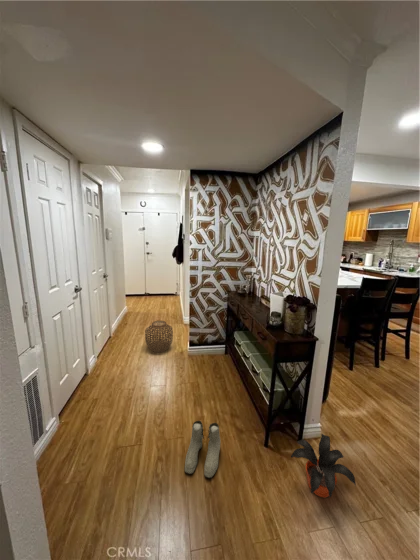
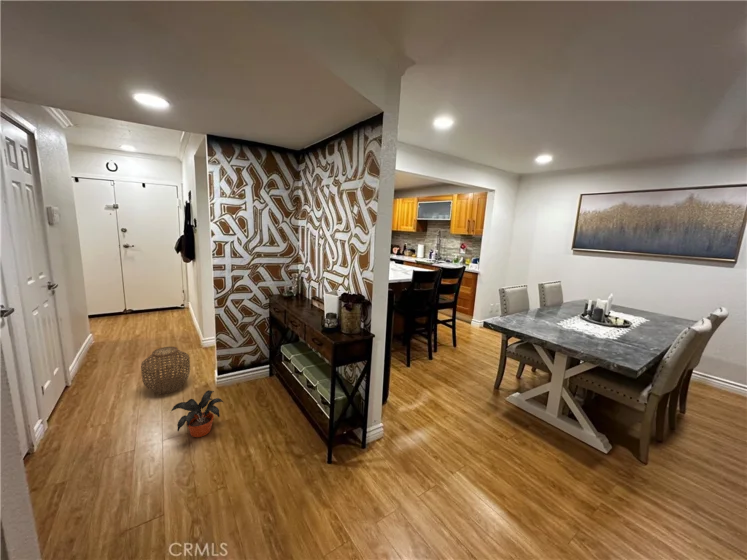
boots: present [185,421,221,478] -> none [233,453,277,522]
potted plant: present [291,434,356,498] -> present [171,390,223,437]

